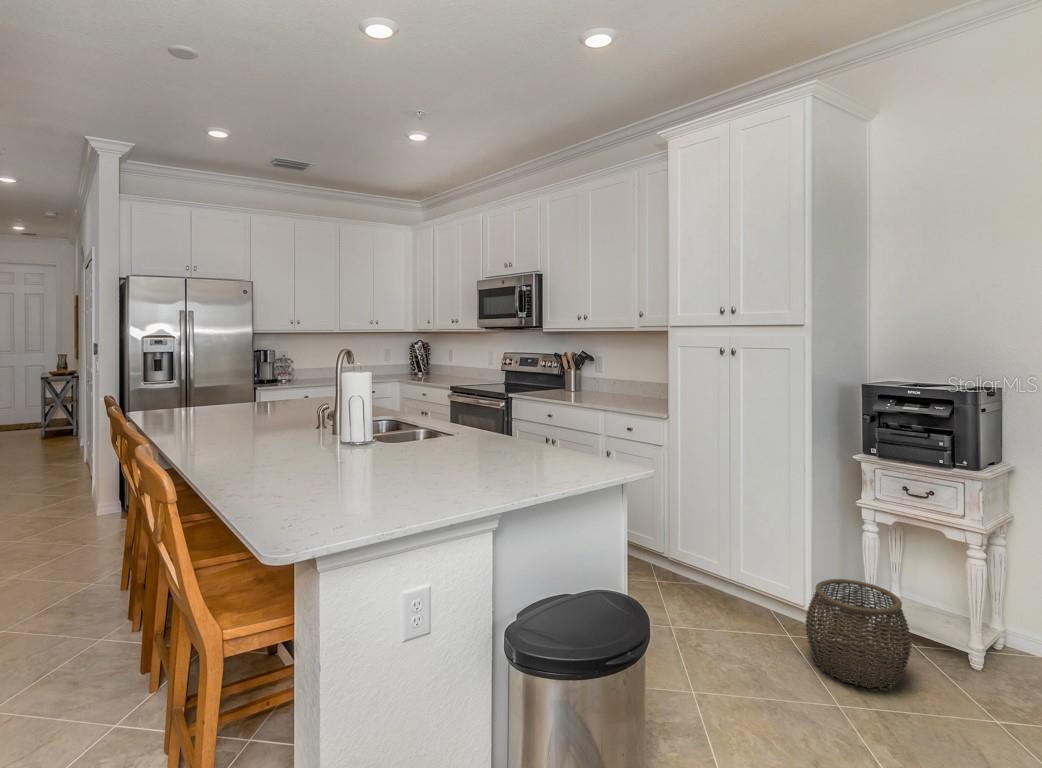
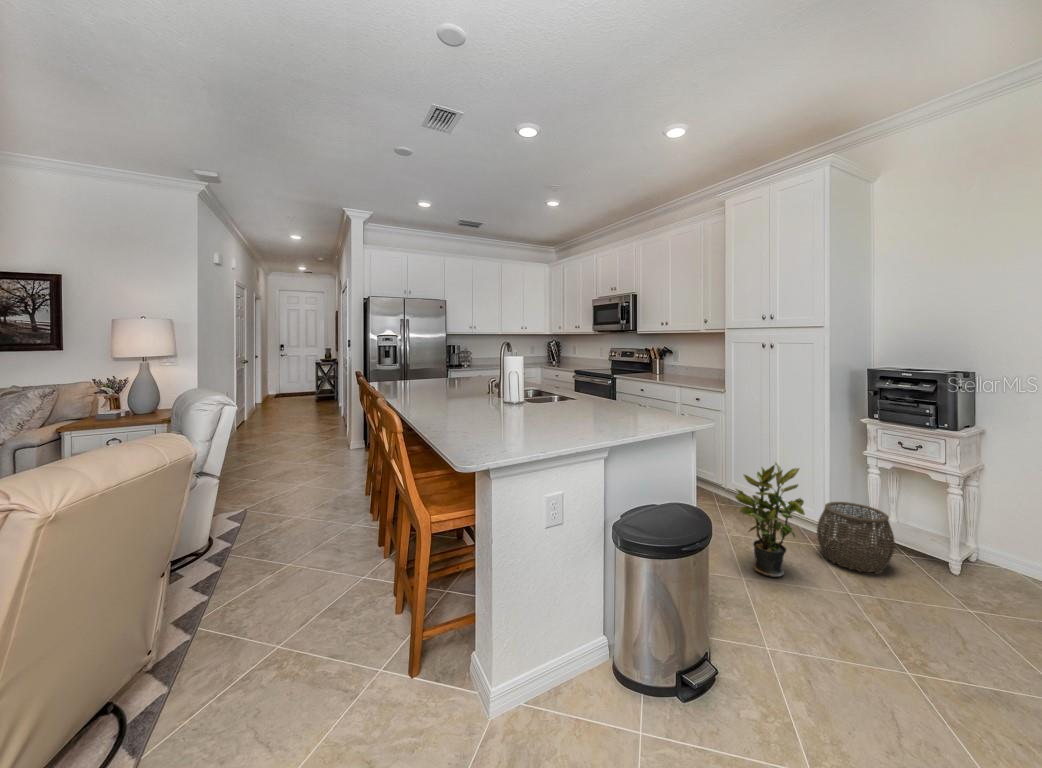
potted plant: none [695,532,799,719] -> present [735,462,805,577]

